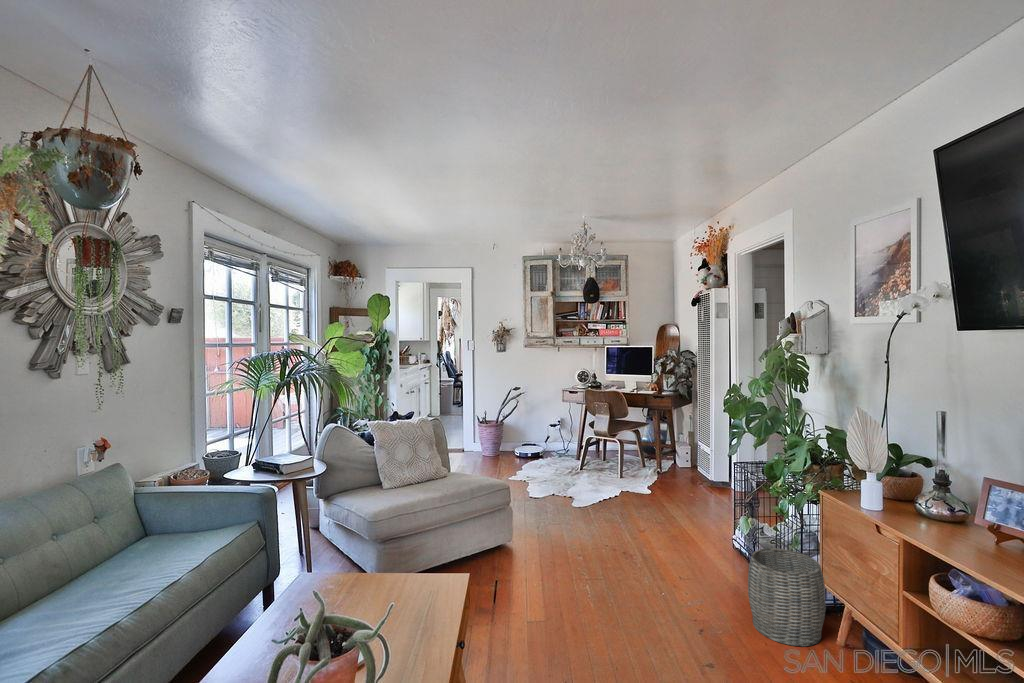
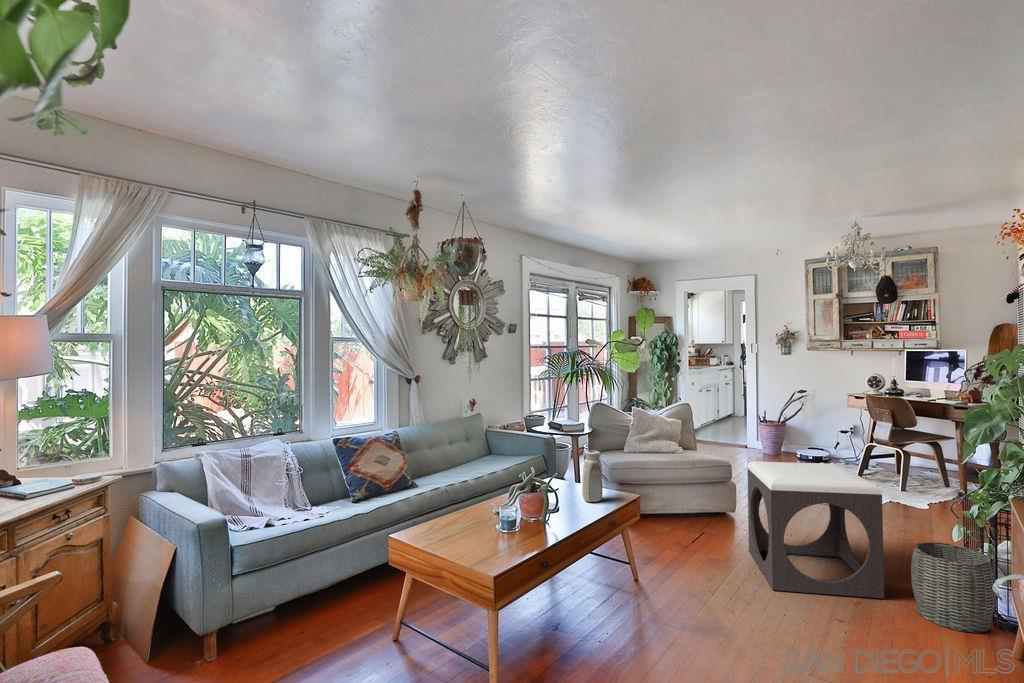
footstool: none [563,476,726,659] -> present [748,462,884,598]
vase: none [395,524,429,619] -> present [582,450,603,502]

